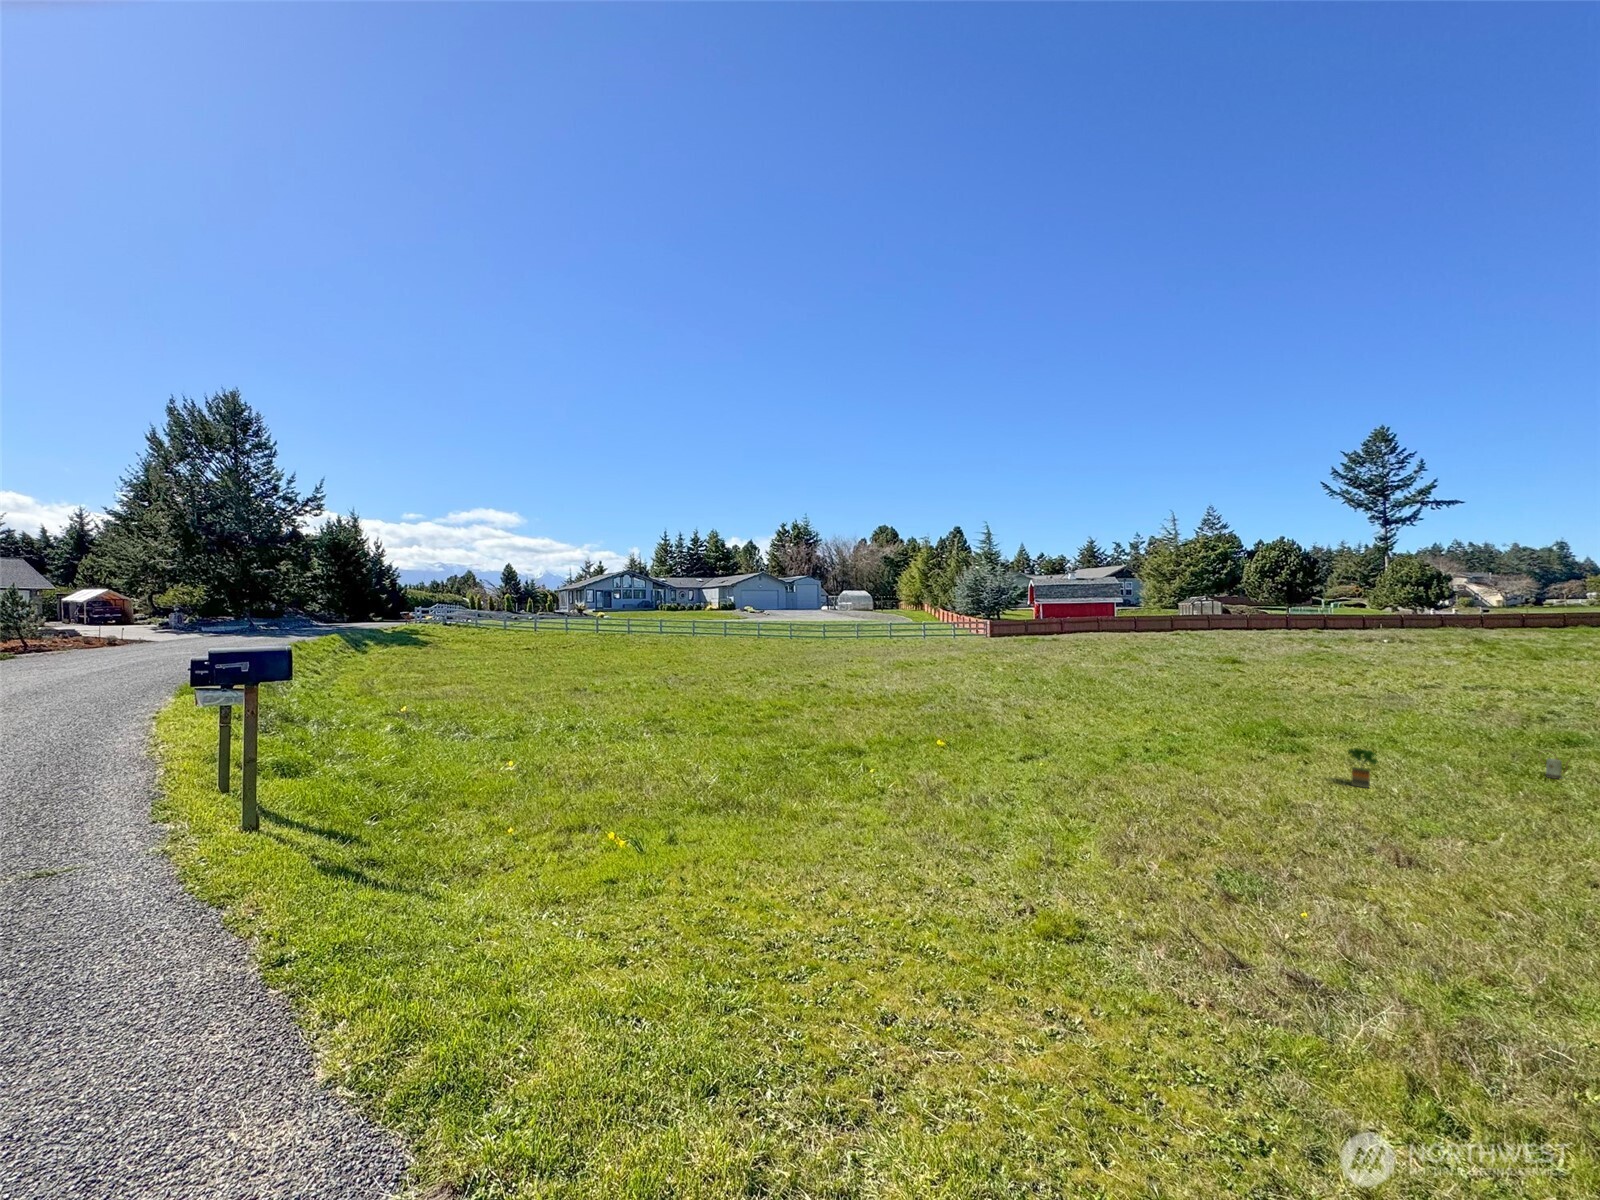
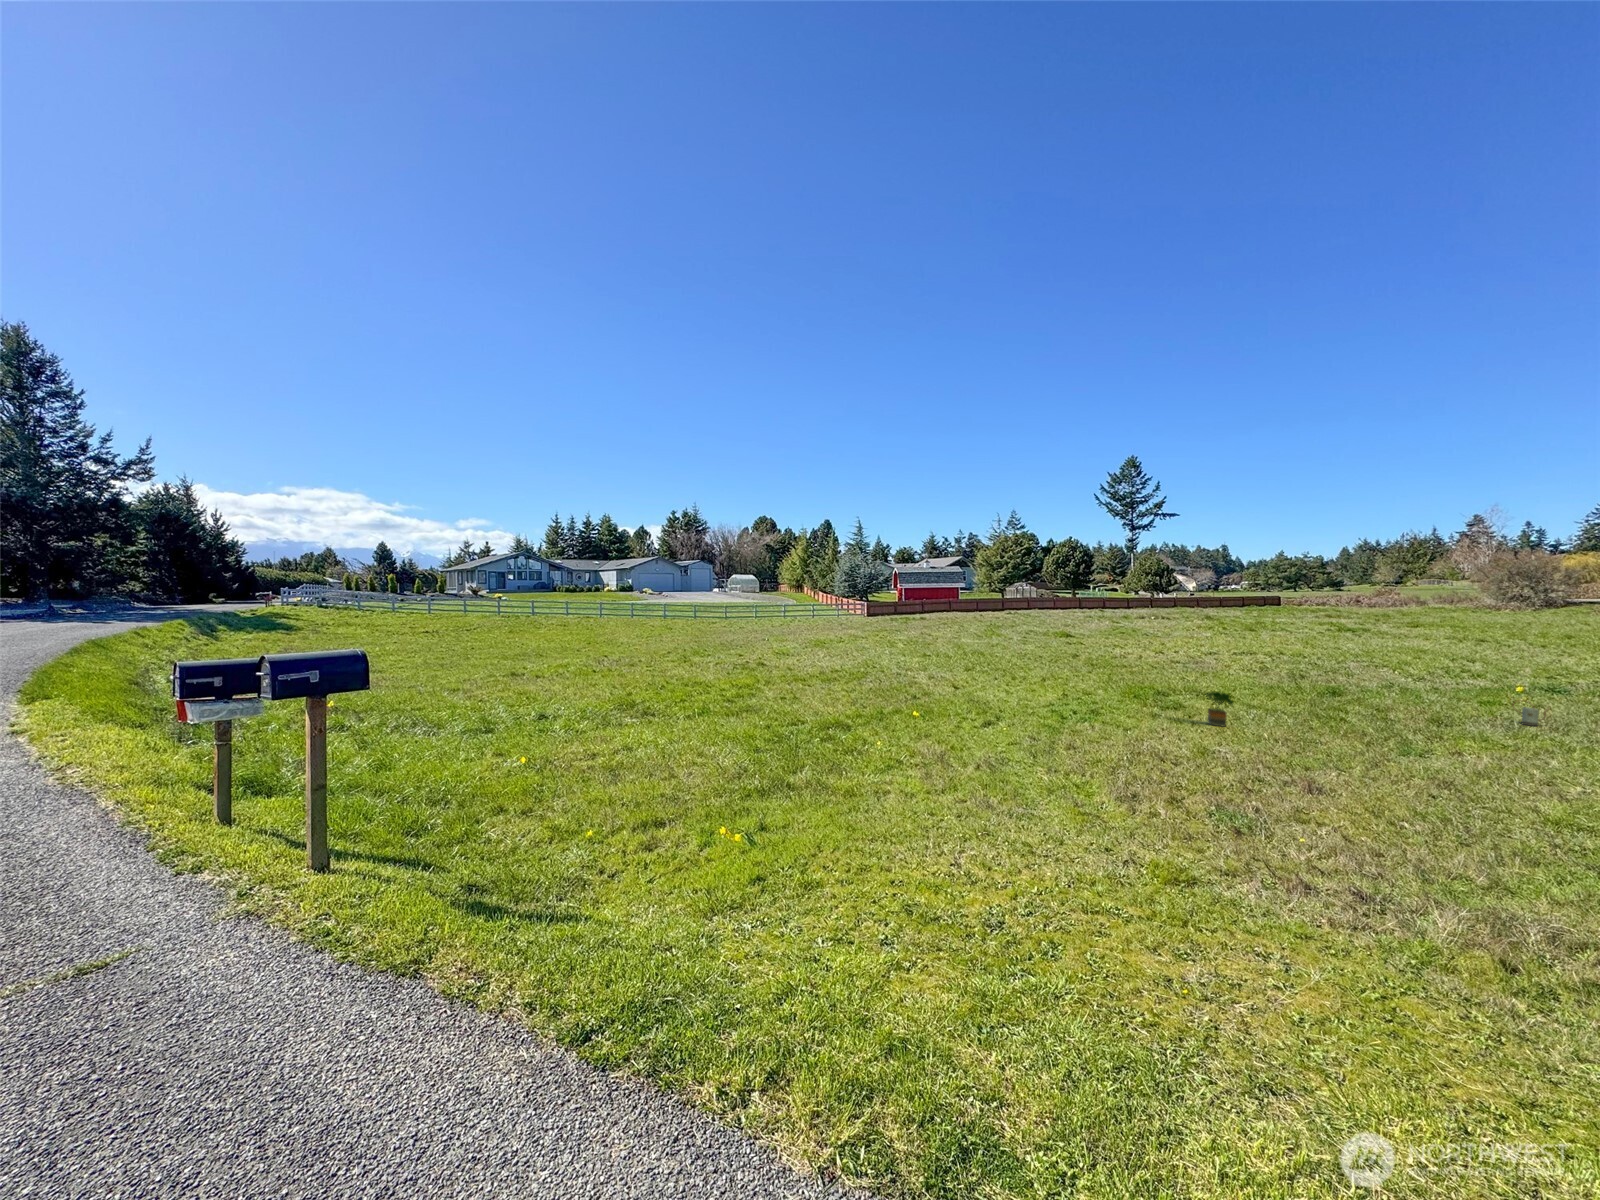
potted tree: present [1348,749,1378,788] -> present [1205,692,1233,727]

